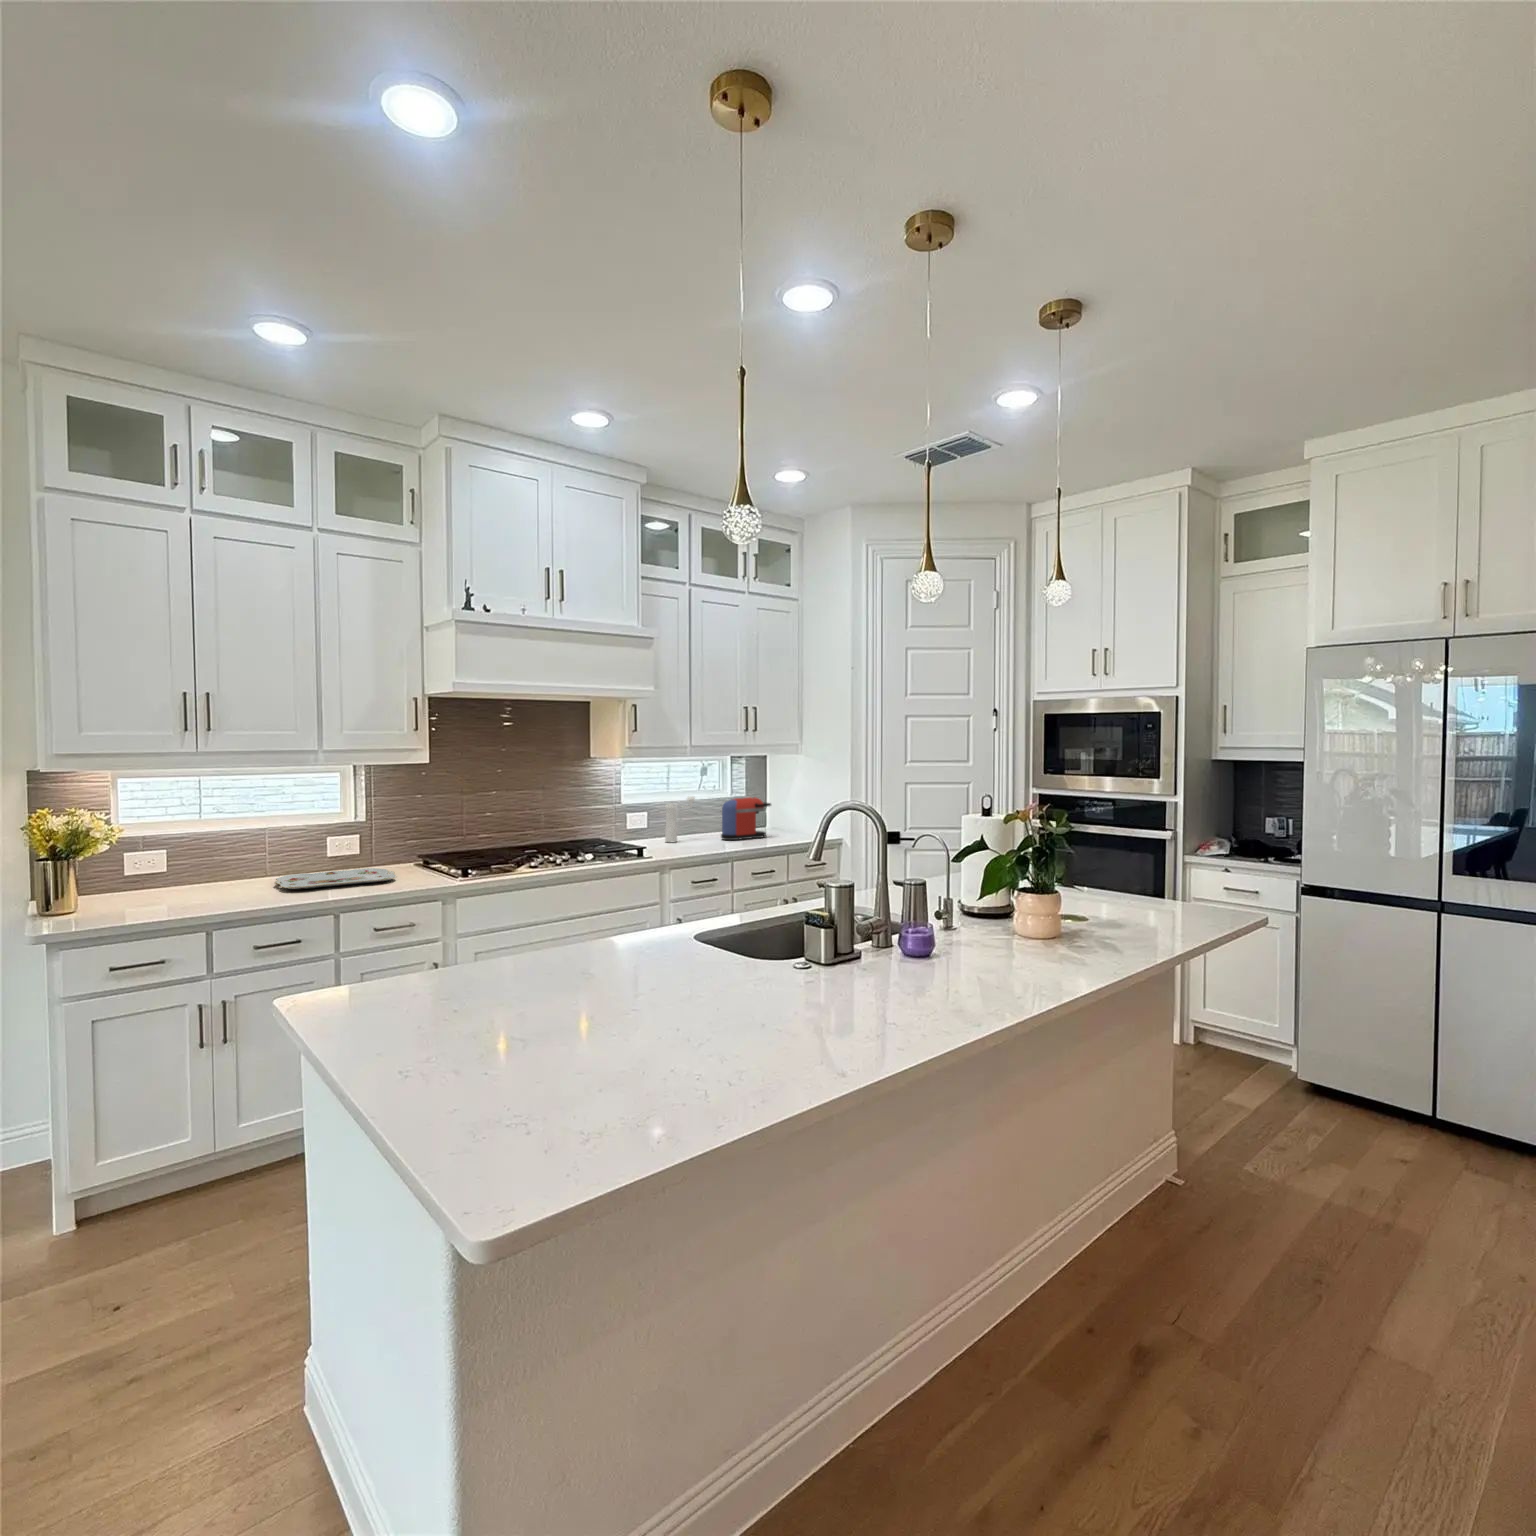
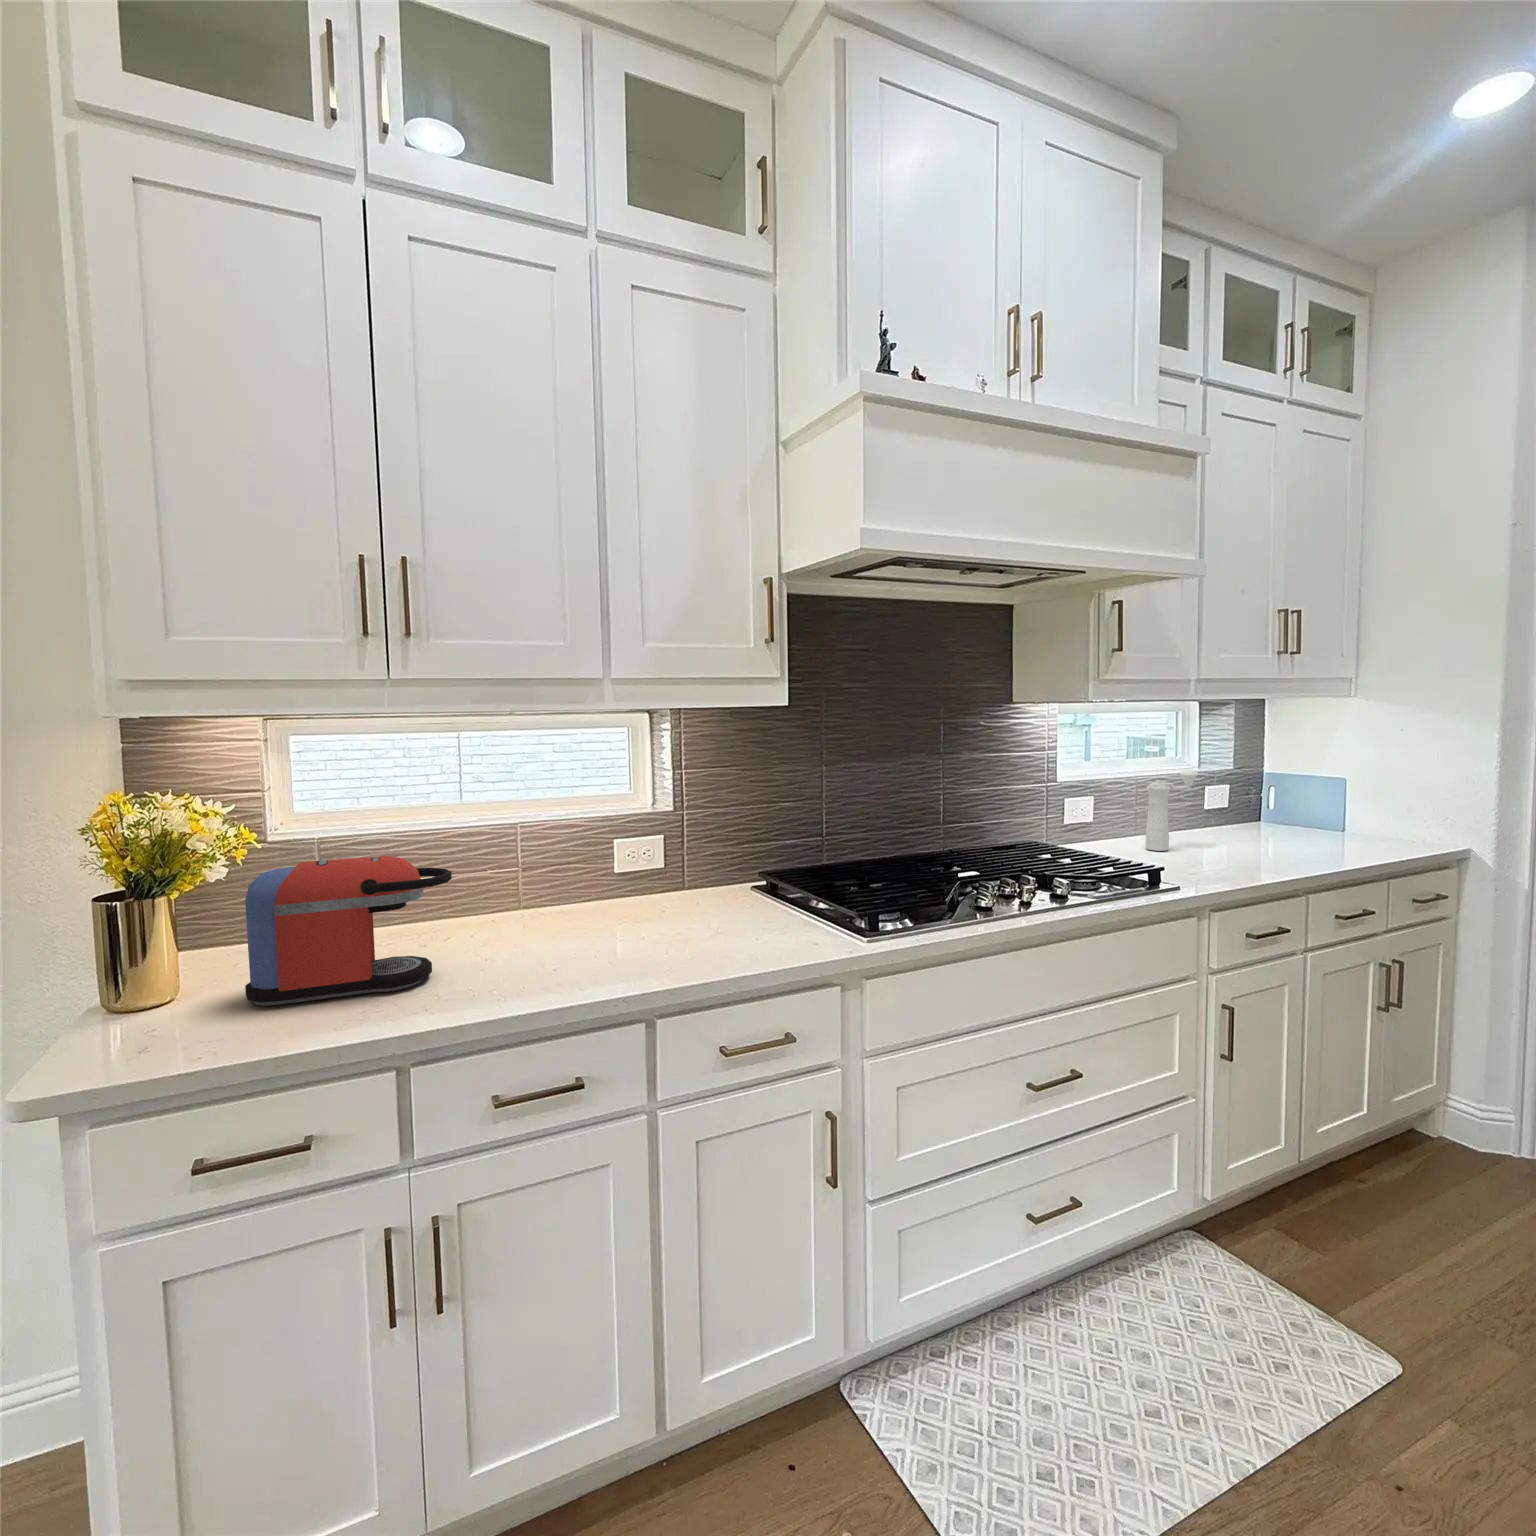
coffee maker: present [721,797,771,840] -> present [245,856,452,1006]
serving tray: present [275,868,396,889] -> none [530,898,743,953]

